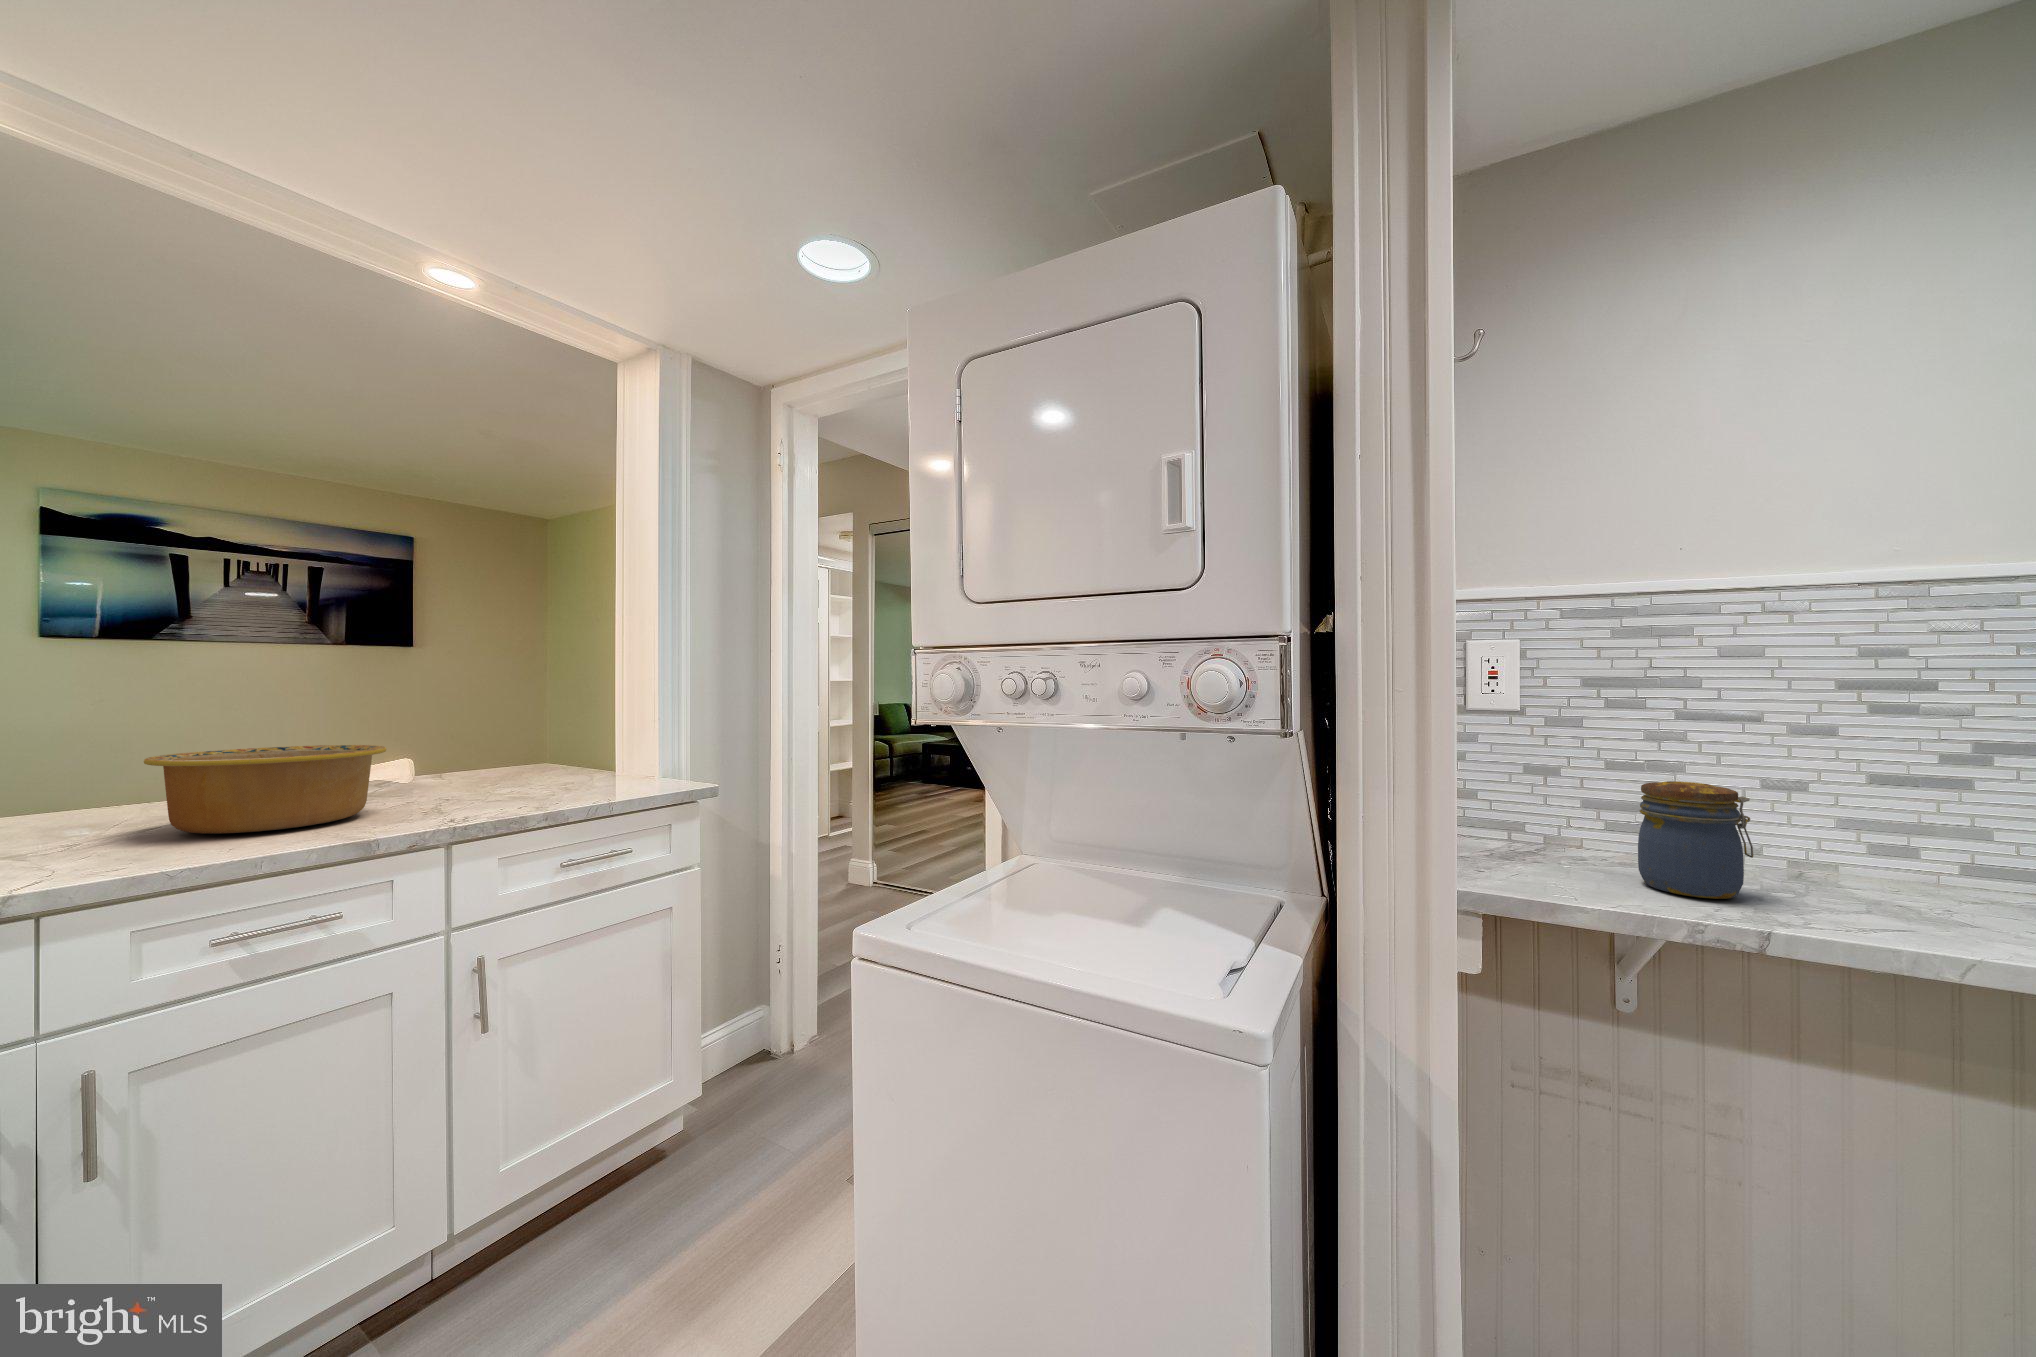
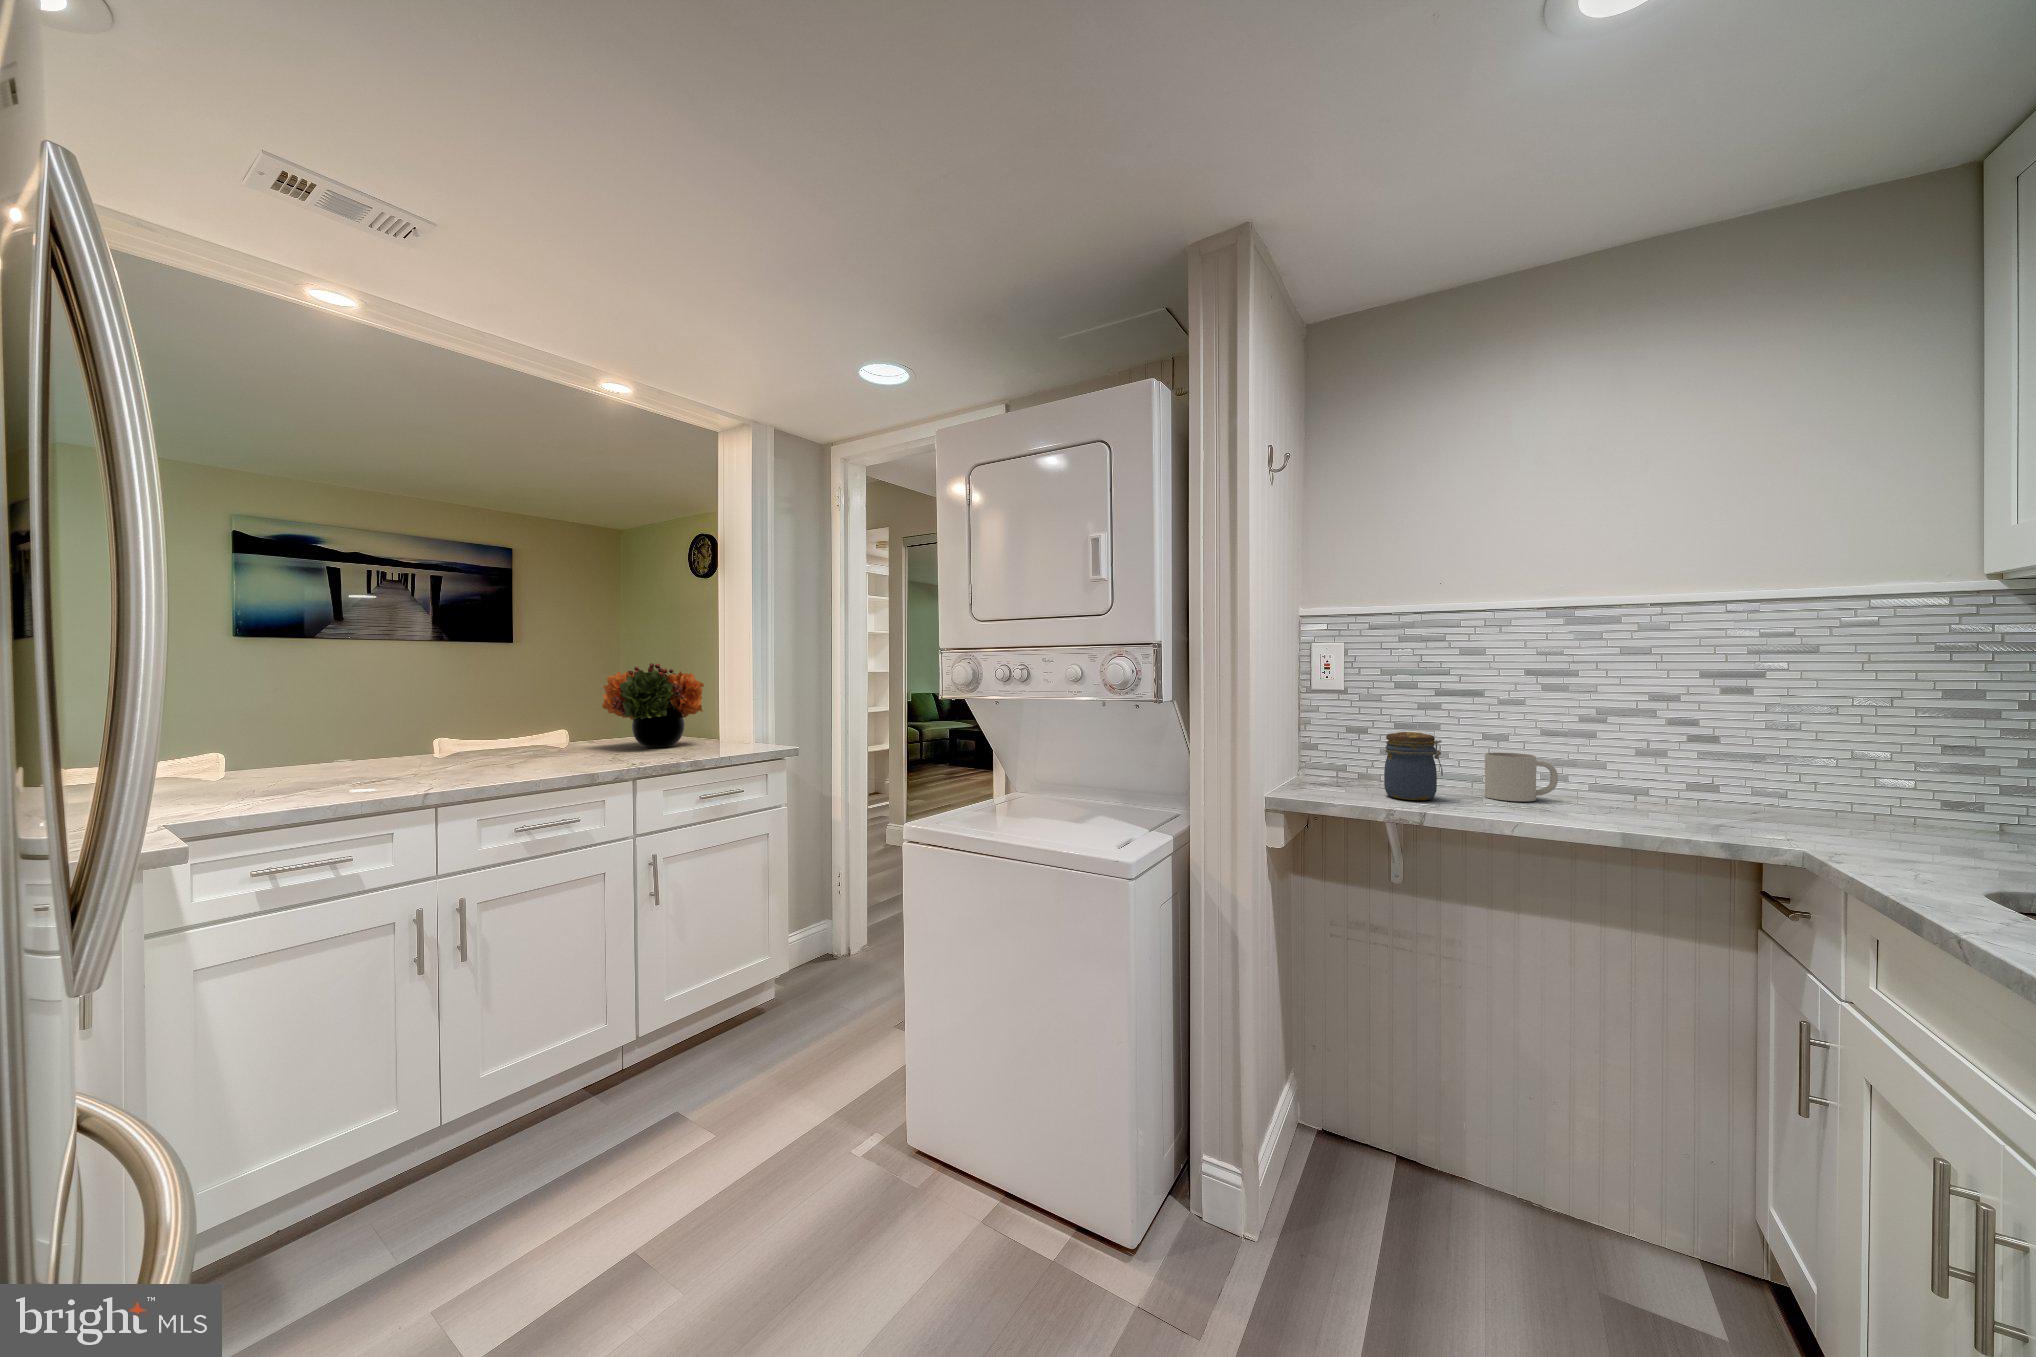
flower arrangement: none [440,670,597,785] -> present [602,663,704,748]
bowl: present [144,745,386,834] -> none [452,715,584,769]
mug: none [1792,812,1933,899] -> present [1485,753,1558,801]

